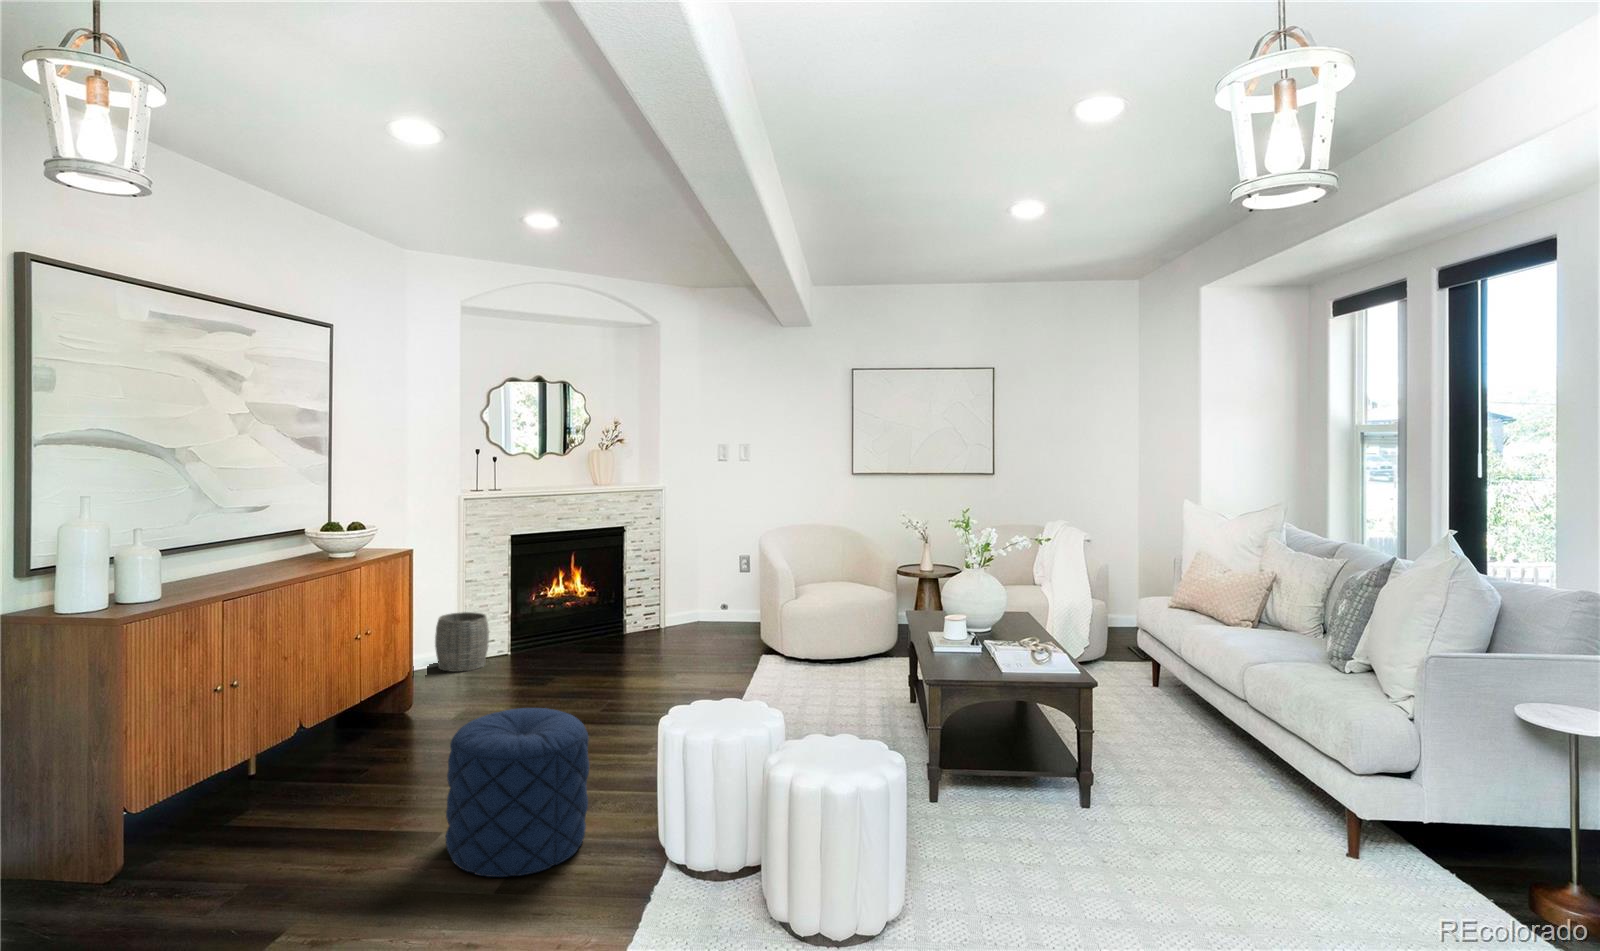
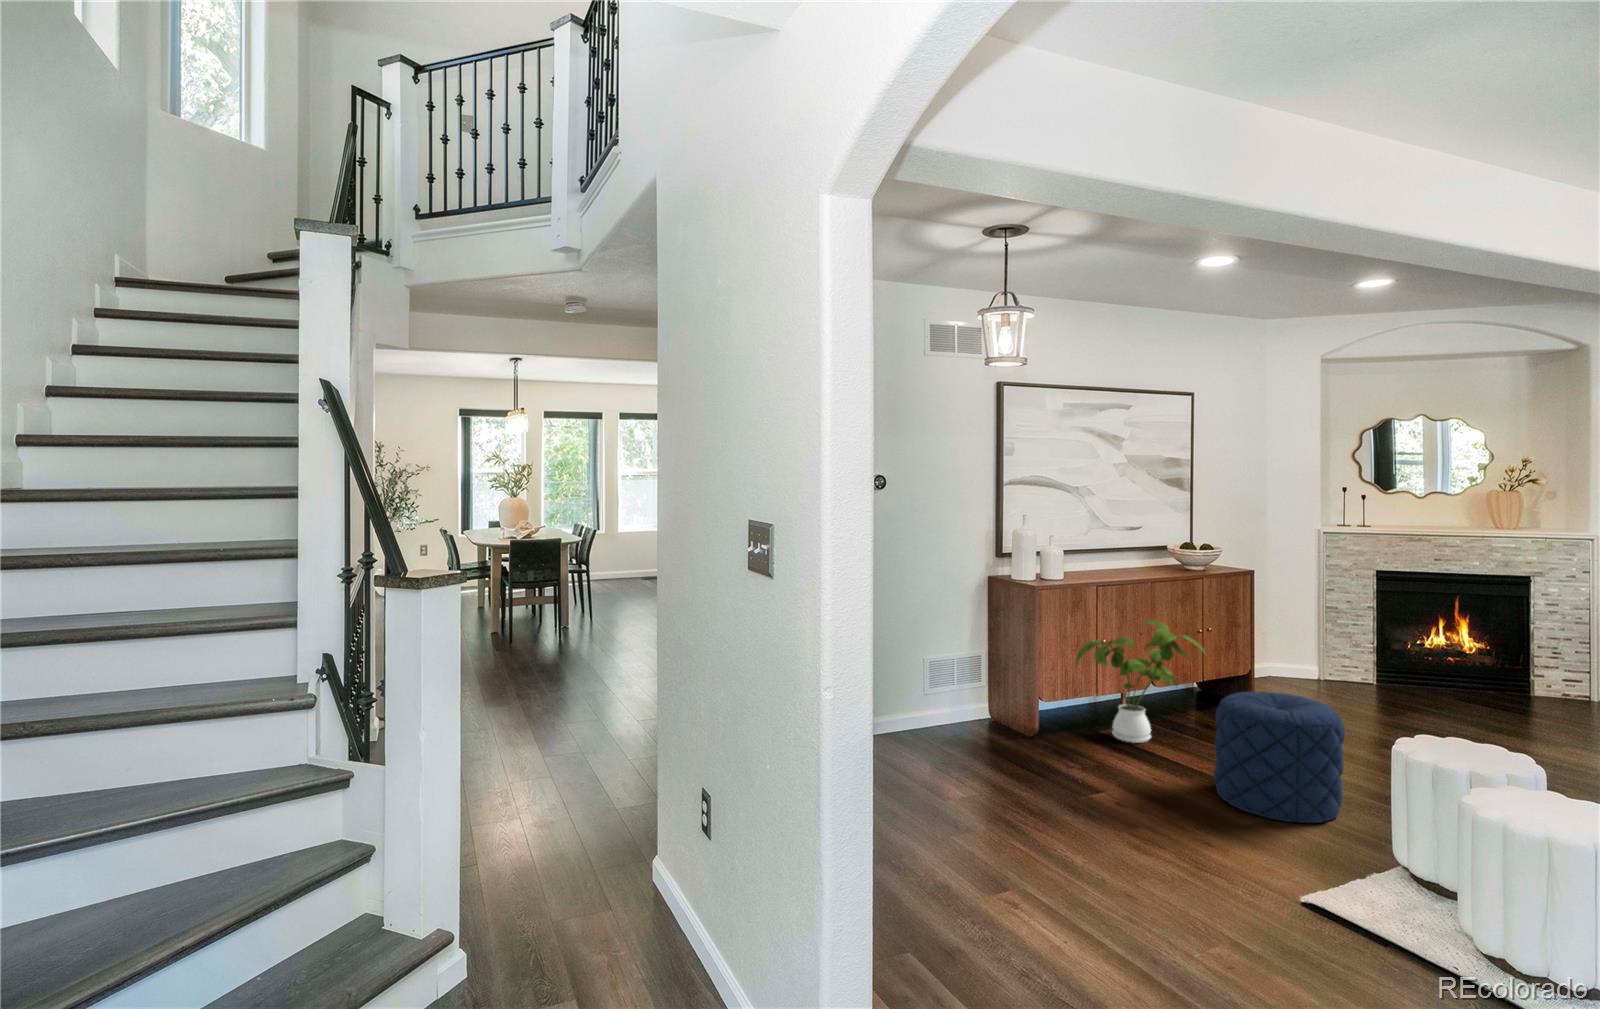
woven basket: present [435,612,489,672] -> none [1290,637,1343,691]
house plant: none [205,643,409,827] -> present [1076,620,1207,743]

